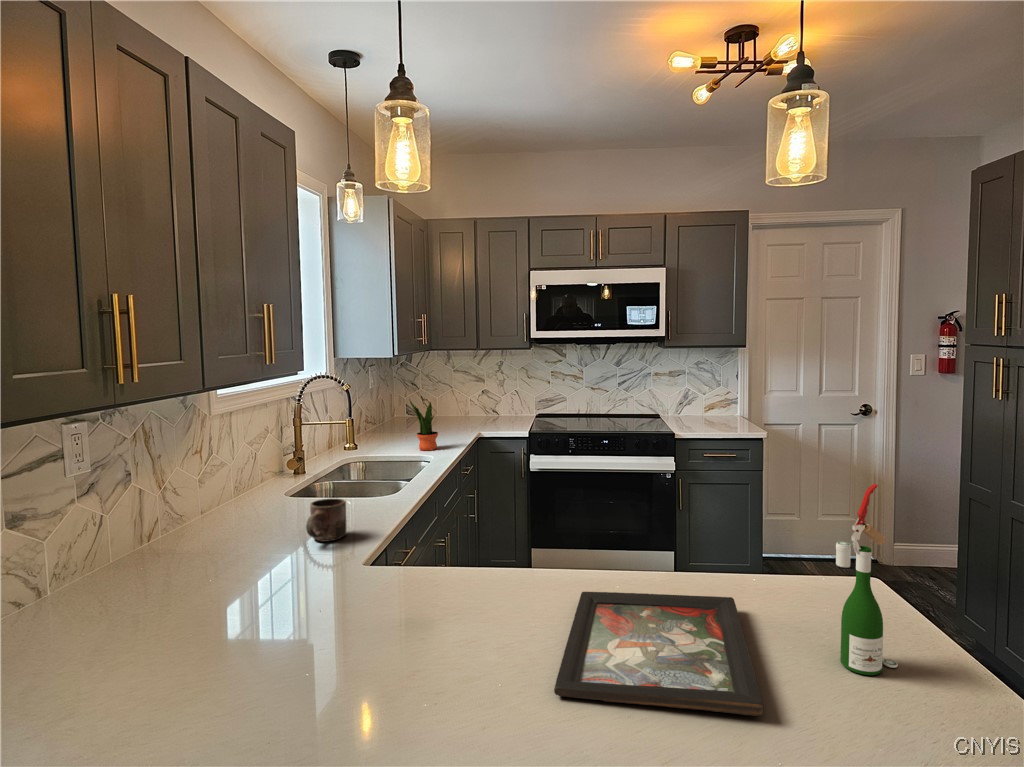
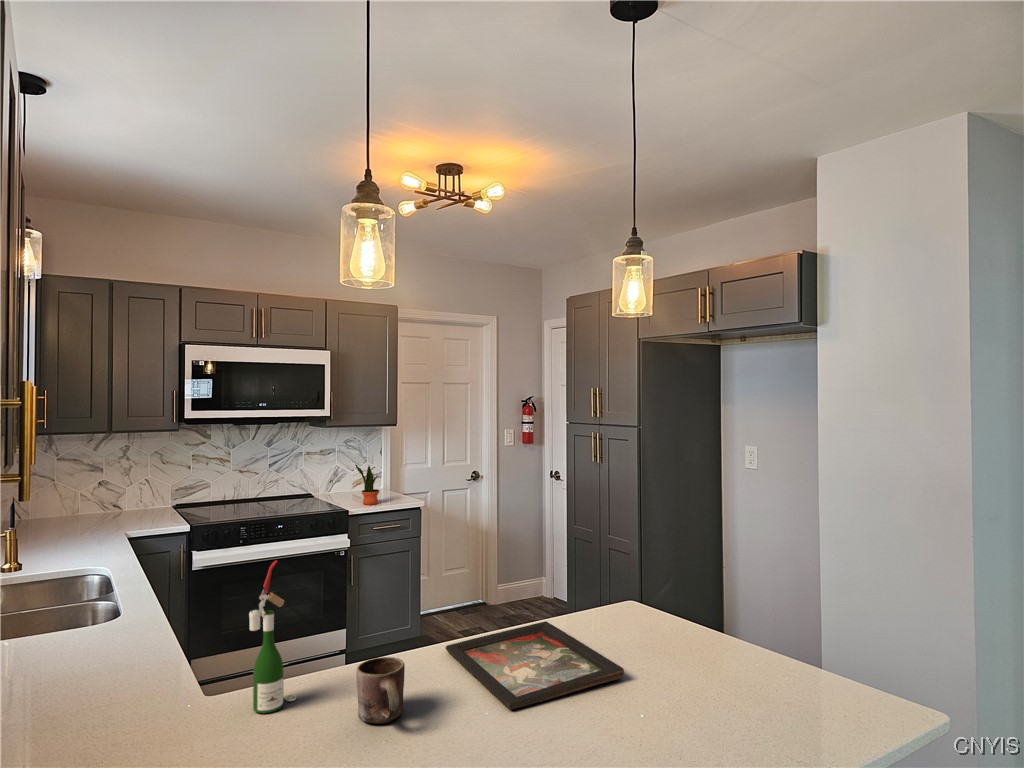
potted plant: present [409,399,438,450] -> present [355,464,379,505]
wine bottle: present [836,484,898,675] -> present [249,561,296,713]
mug: present [306,498,347,542] -> present [356,657,405,723]

